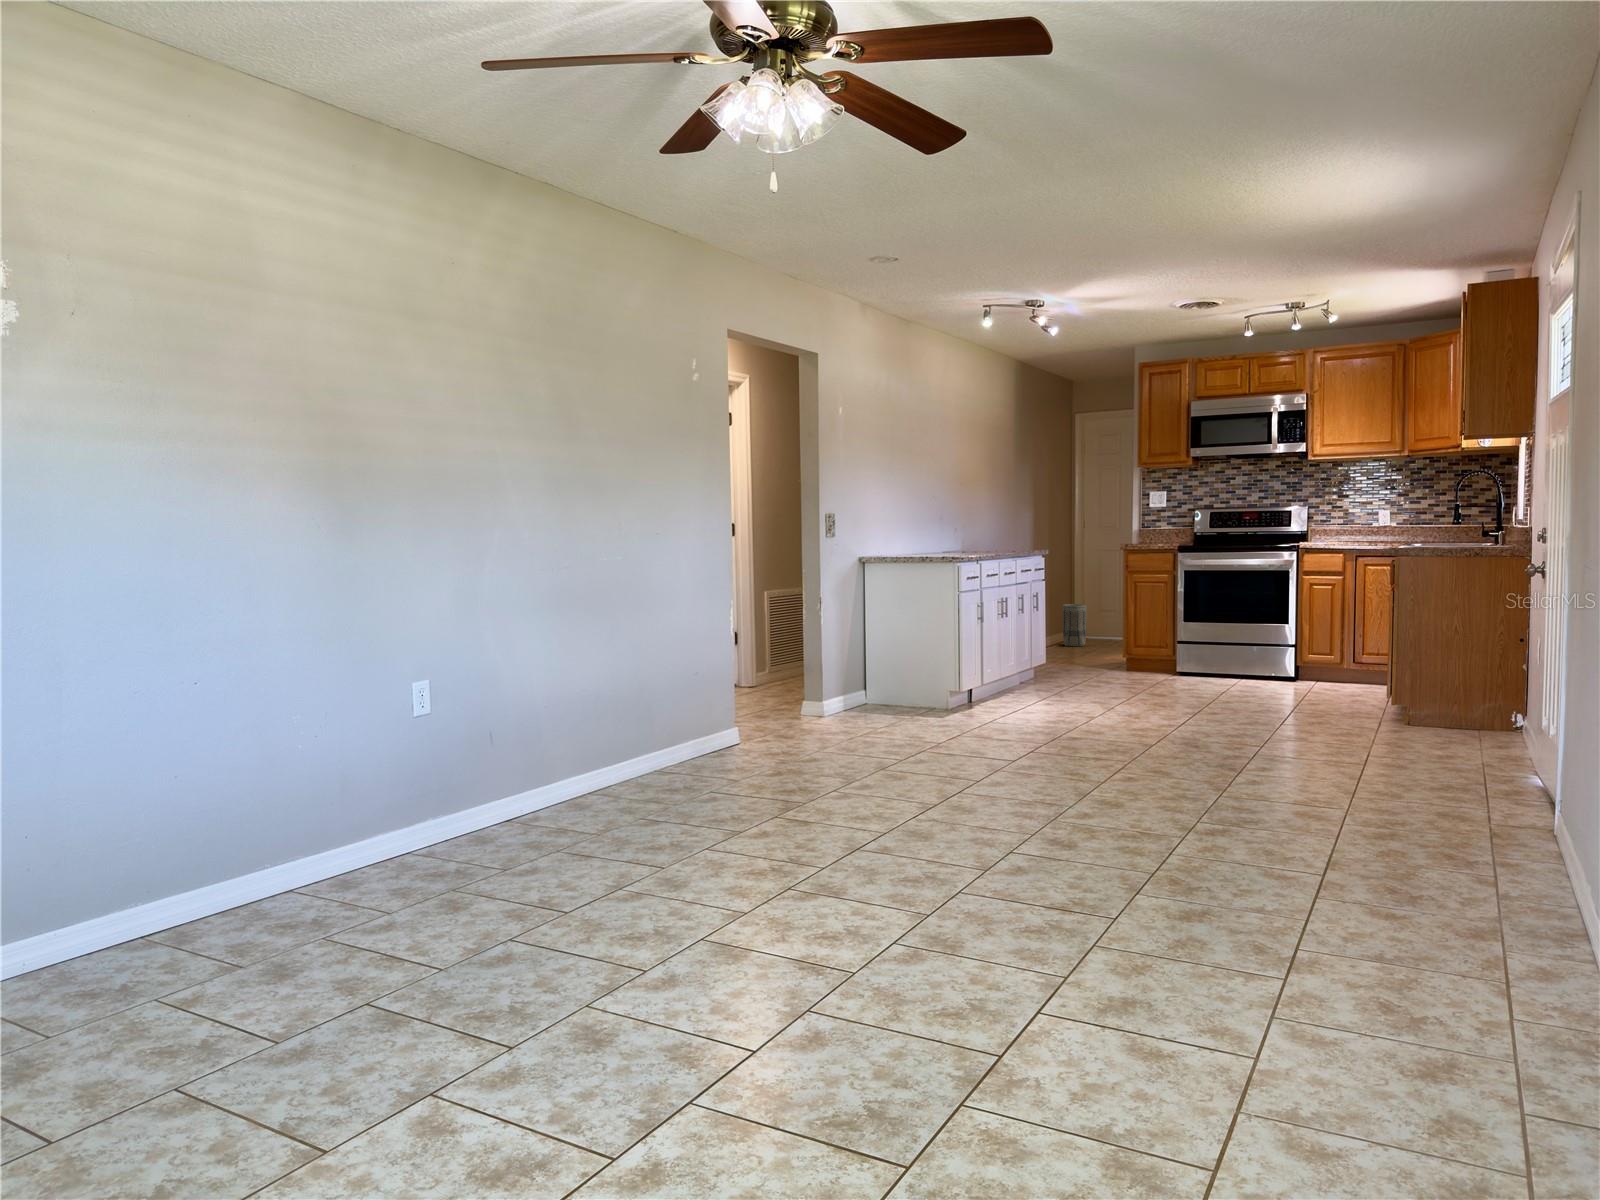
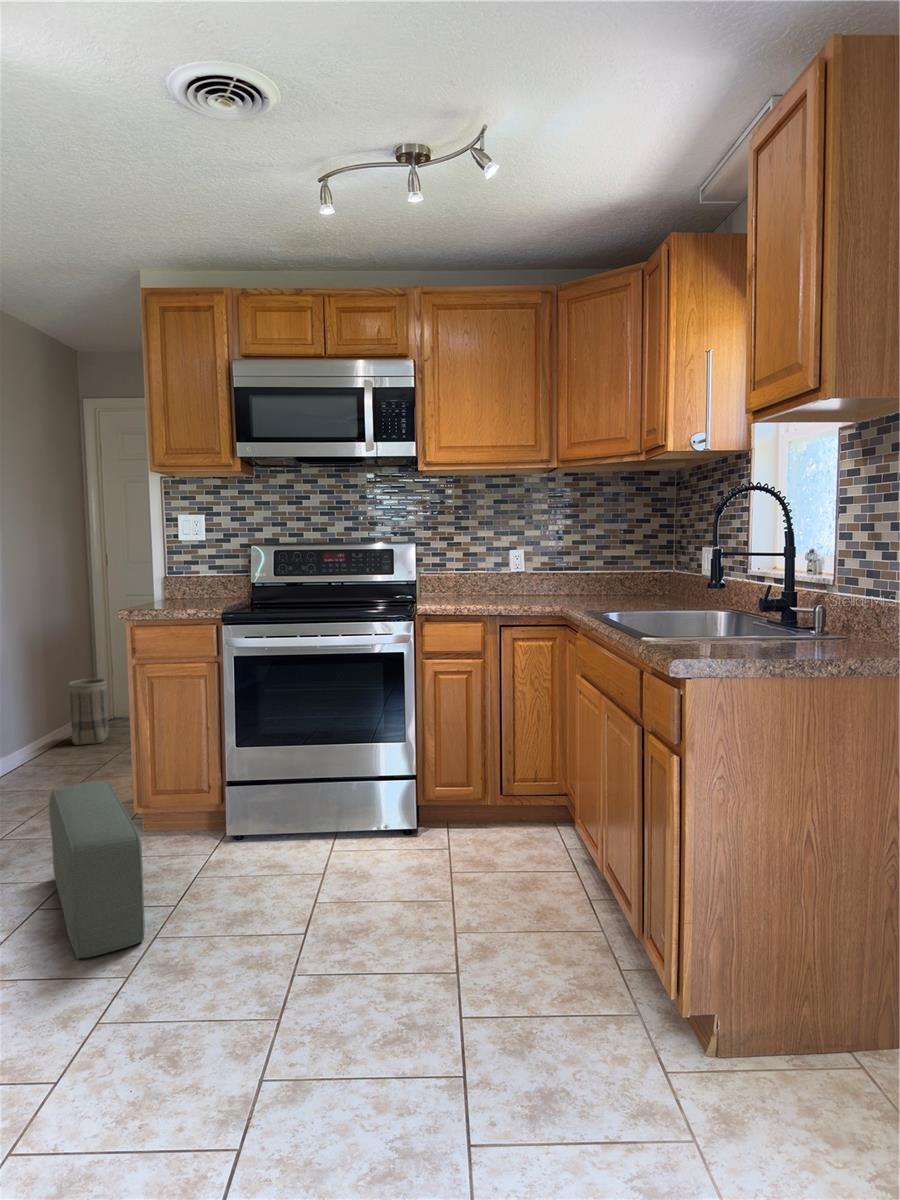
pouf: none [1090,629,1142,688] -> present [49,781,145,958]

